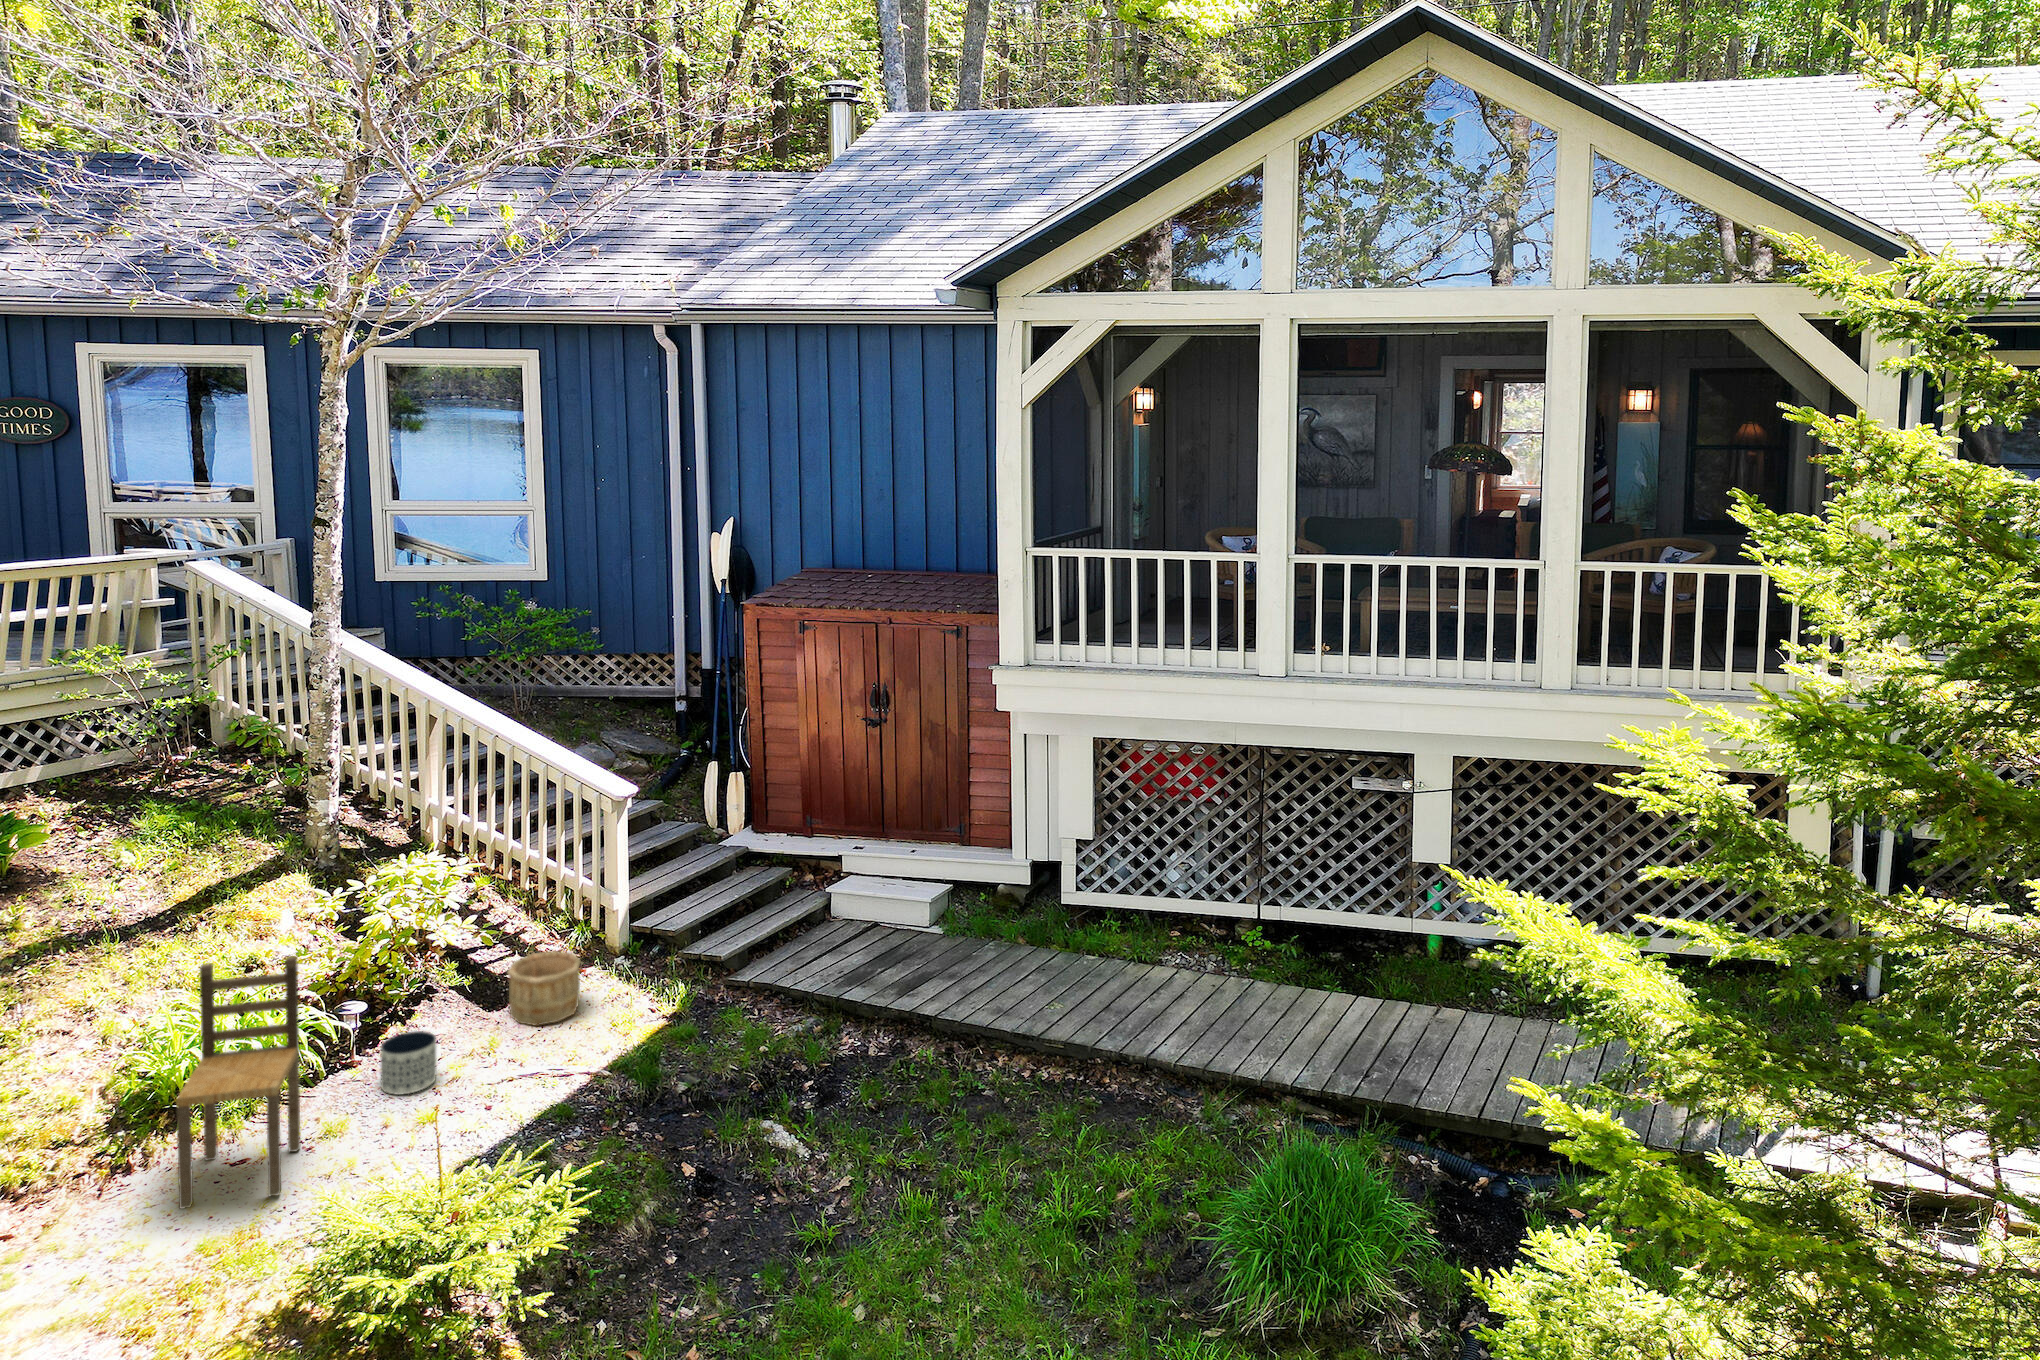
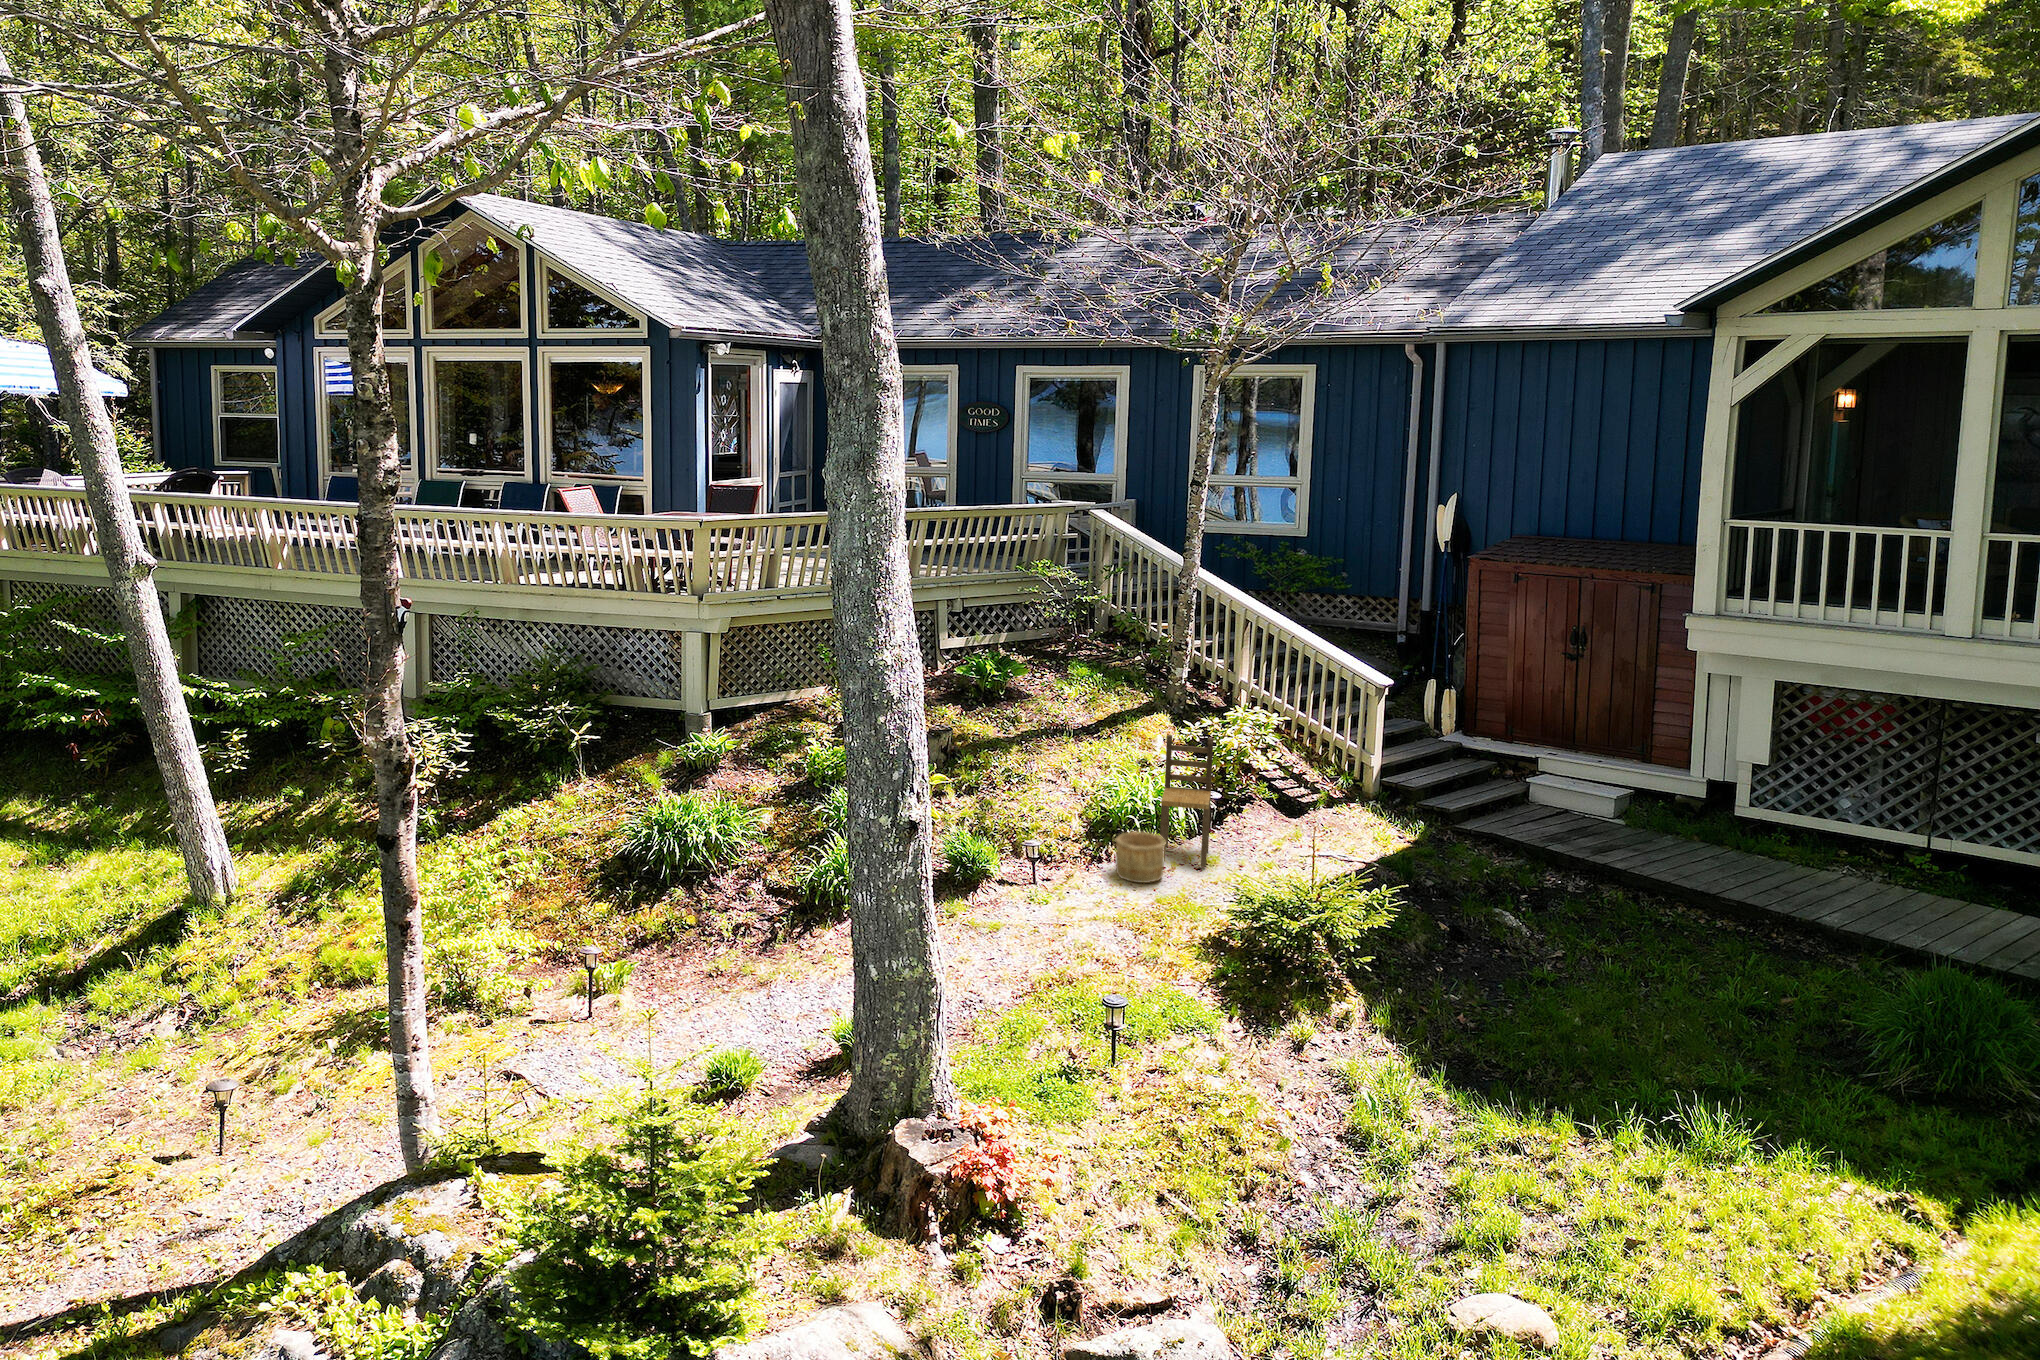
wooden bucket: present [507,951,581,1026] -> present [1115,831,1166,883]
planter: present [380,1031,436,1094] -> none [1241,806,1273,841]

